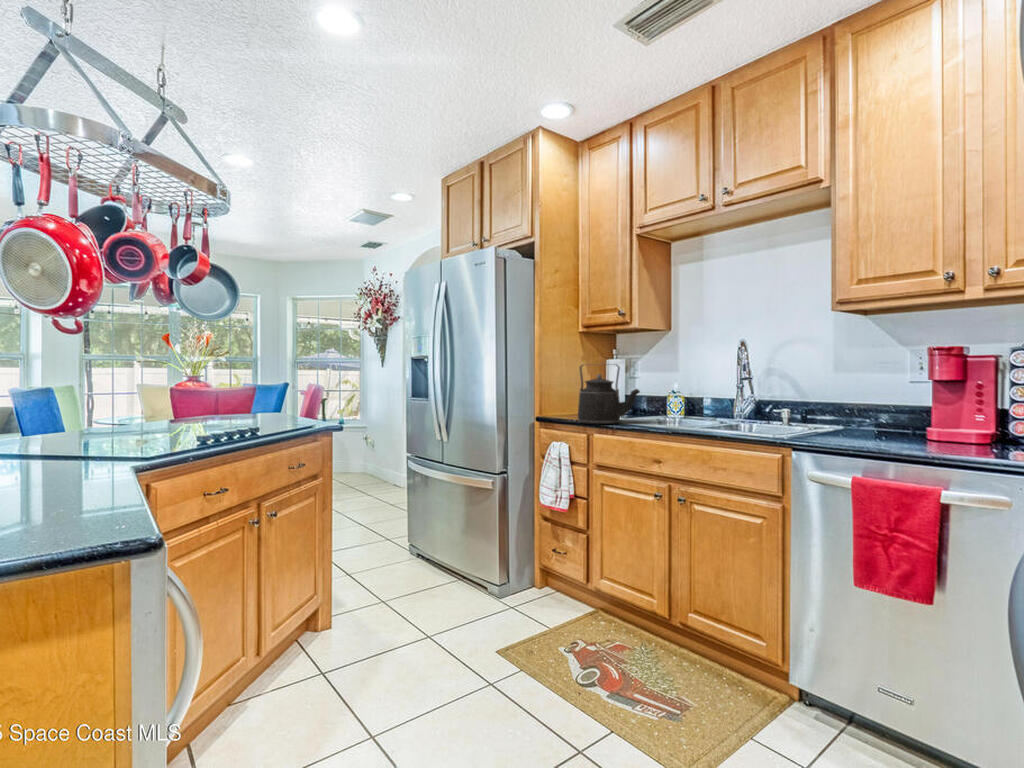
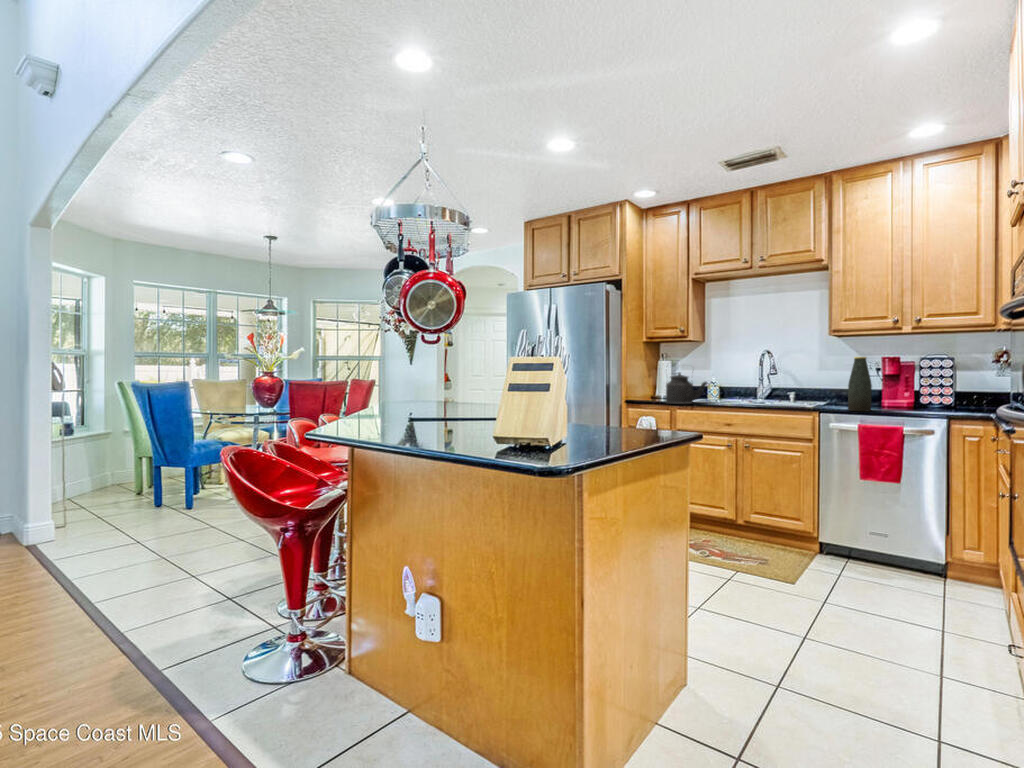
bottle: none [841,345,888,450] -> present [848,357,872,411]

